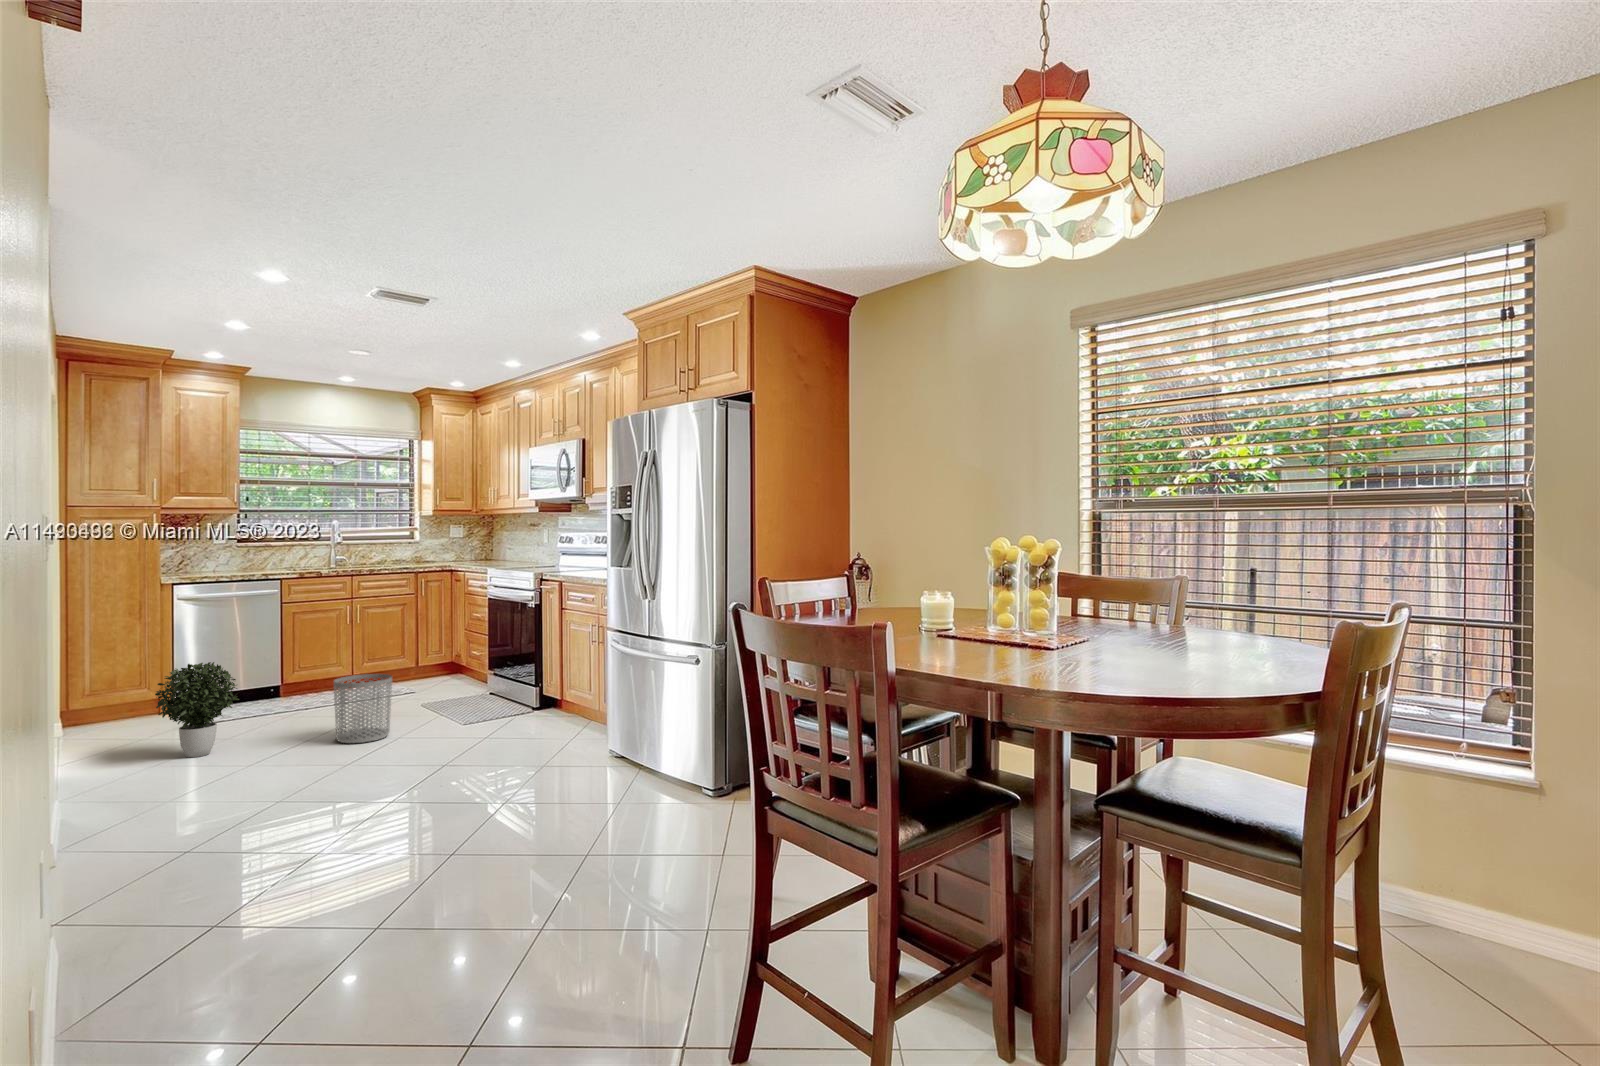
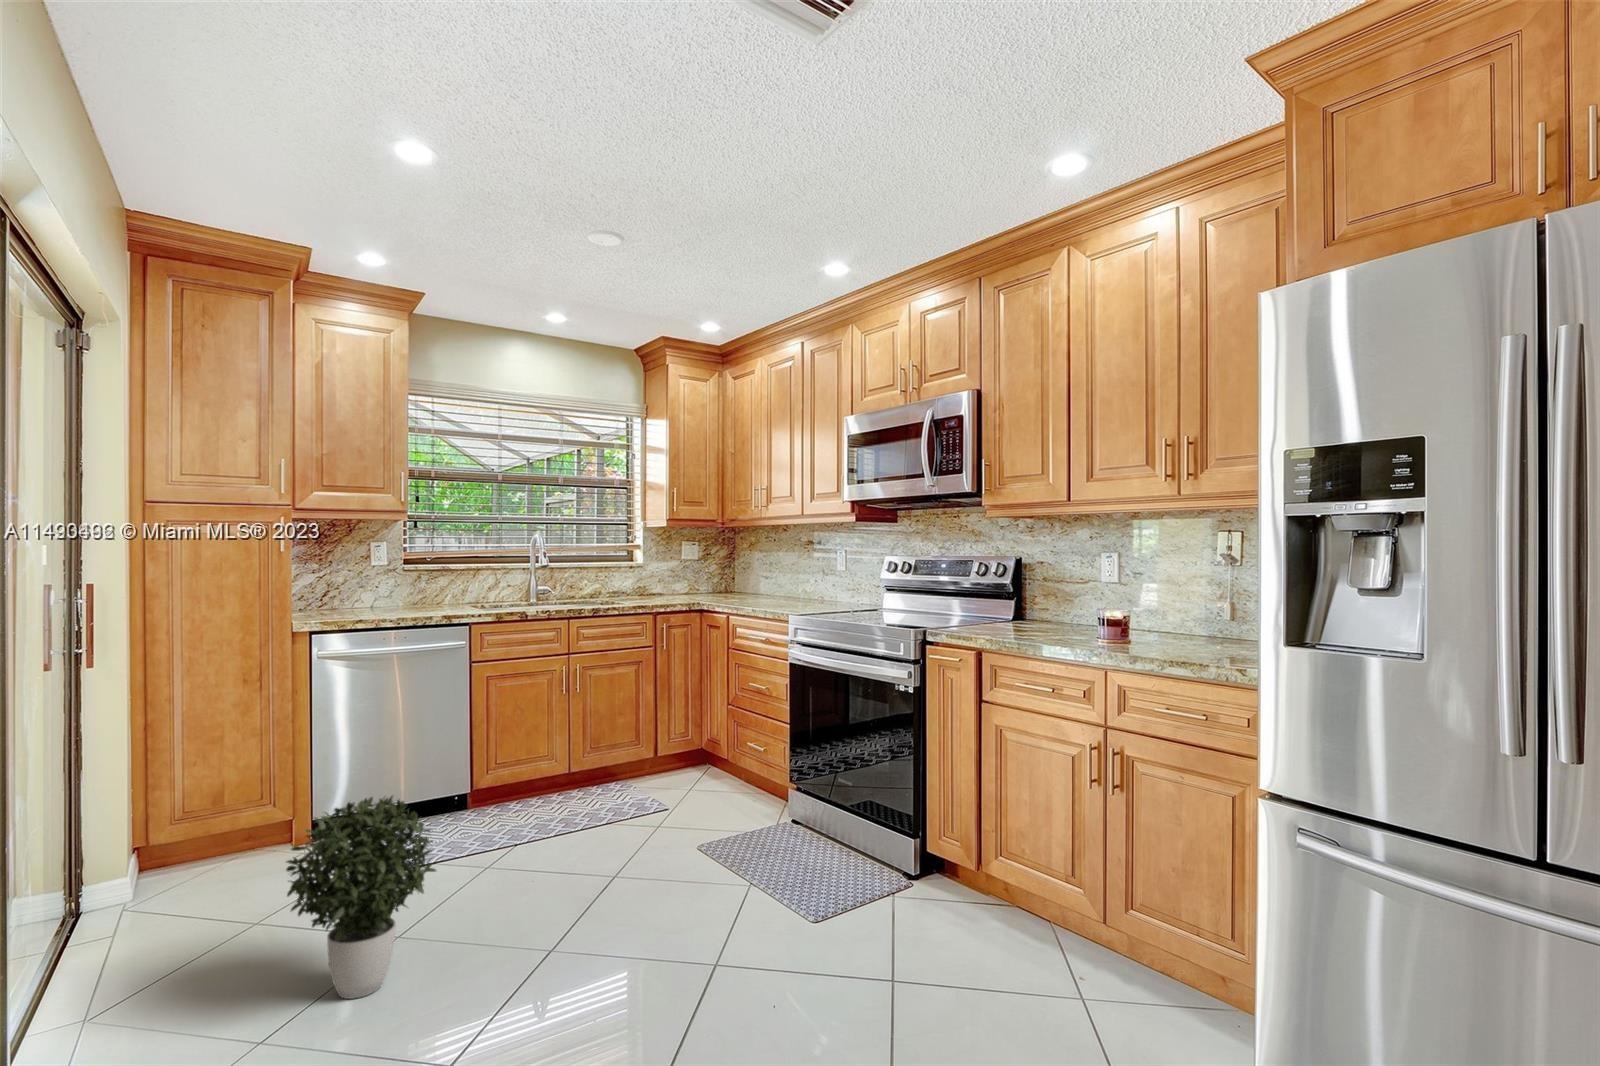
waste bin: present [334,674,392,743] -> none [602,811,702,964]

